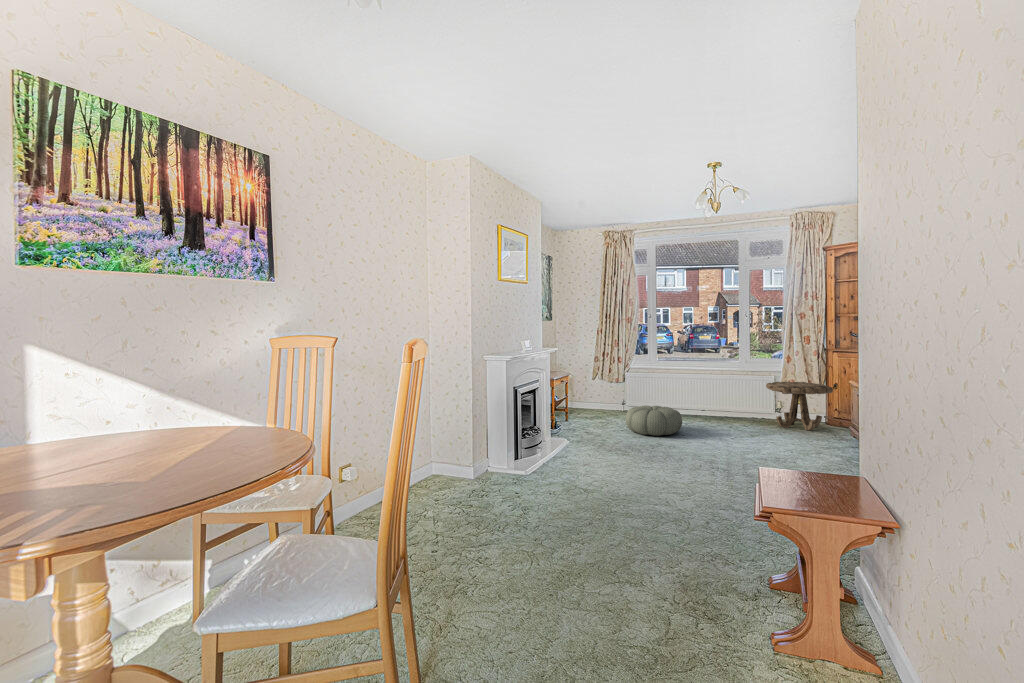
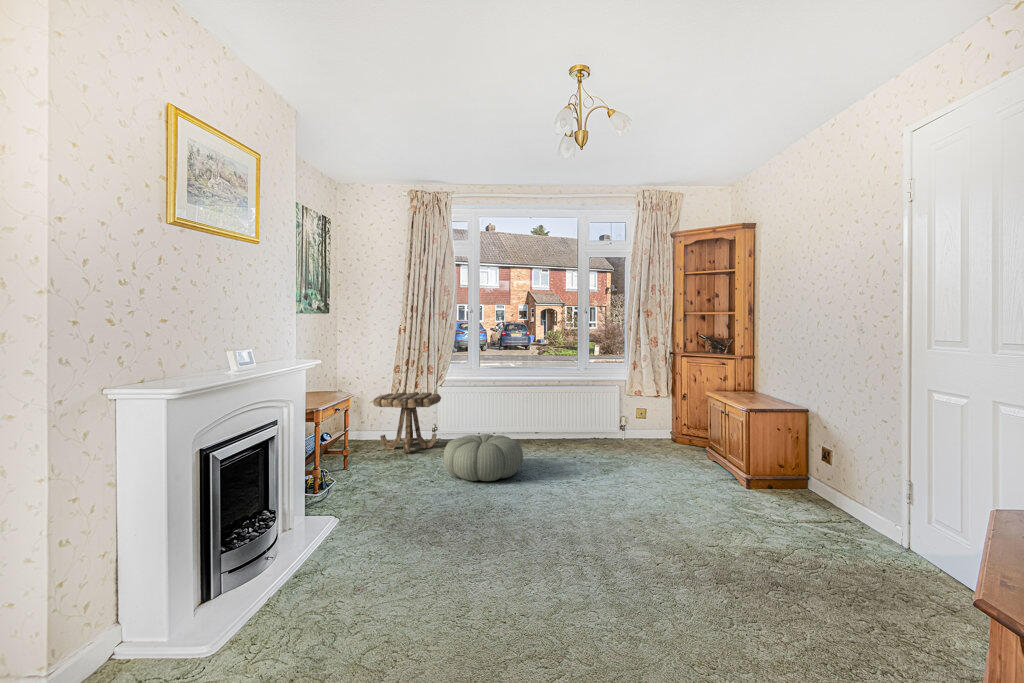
side table: present [766,382,833,430] -> present [373,392,441,453]

